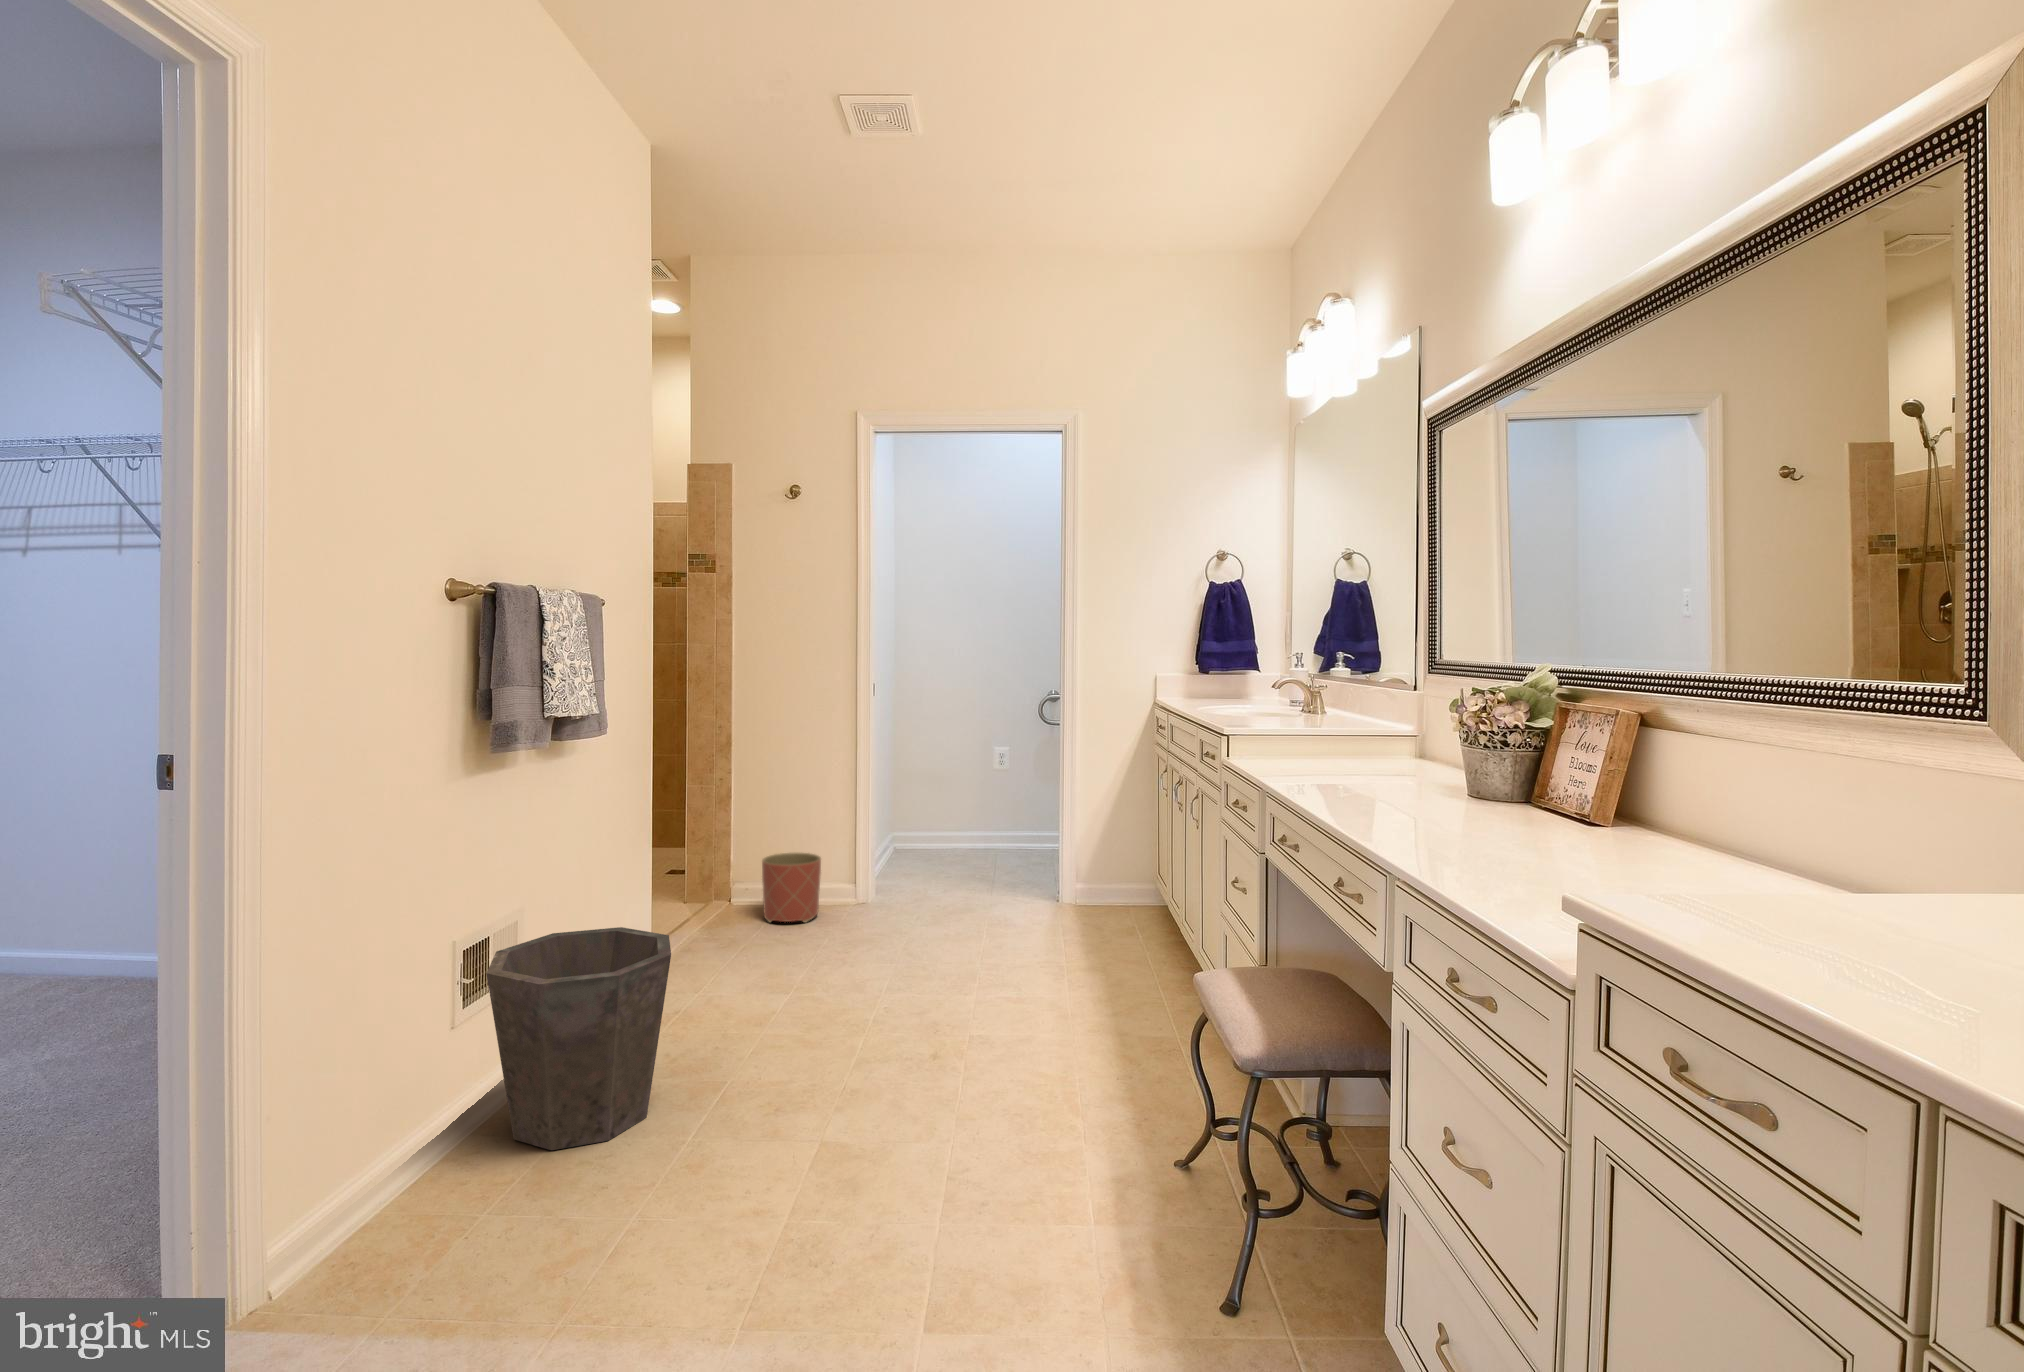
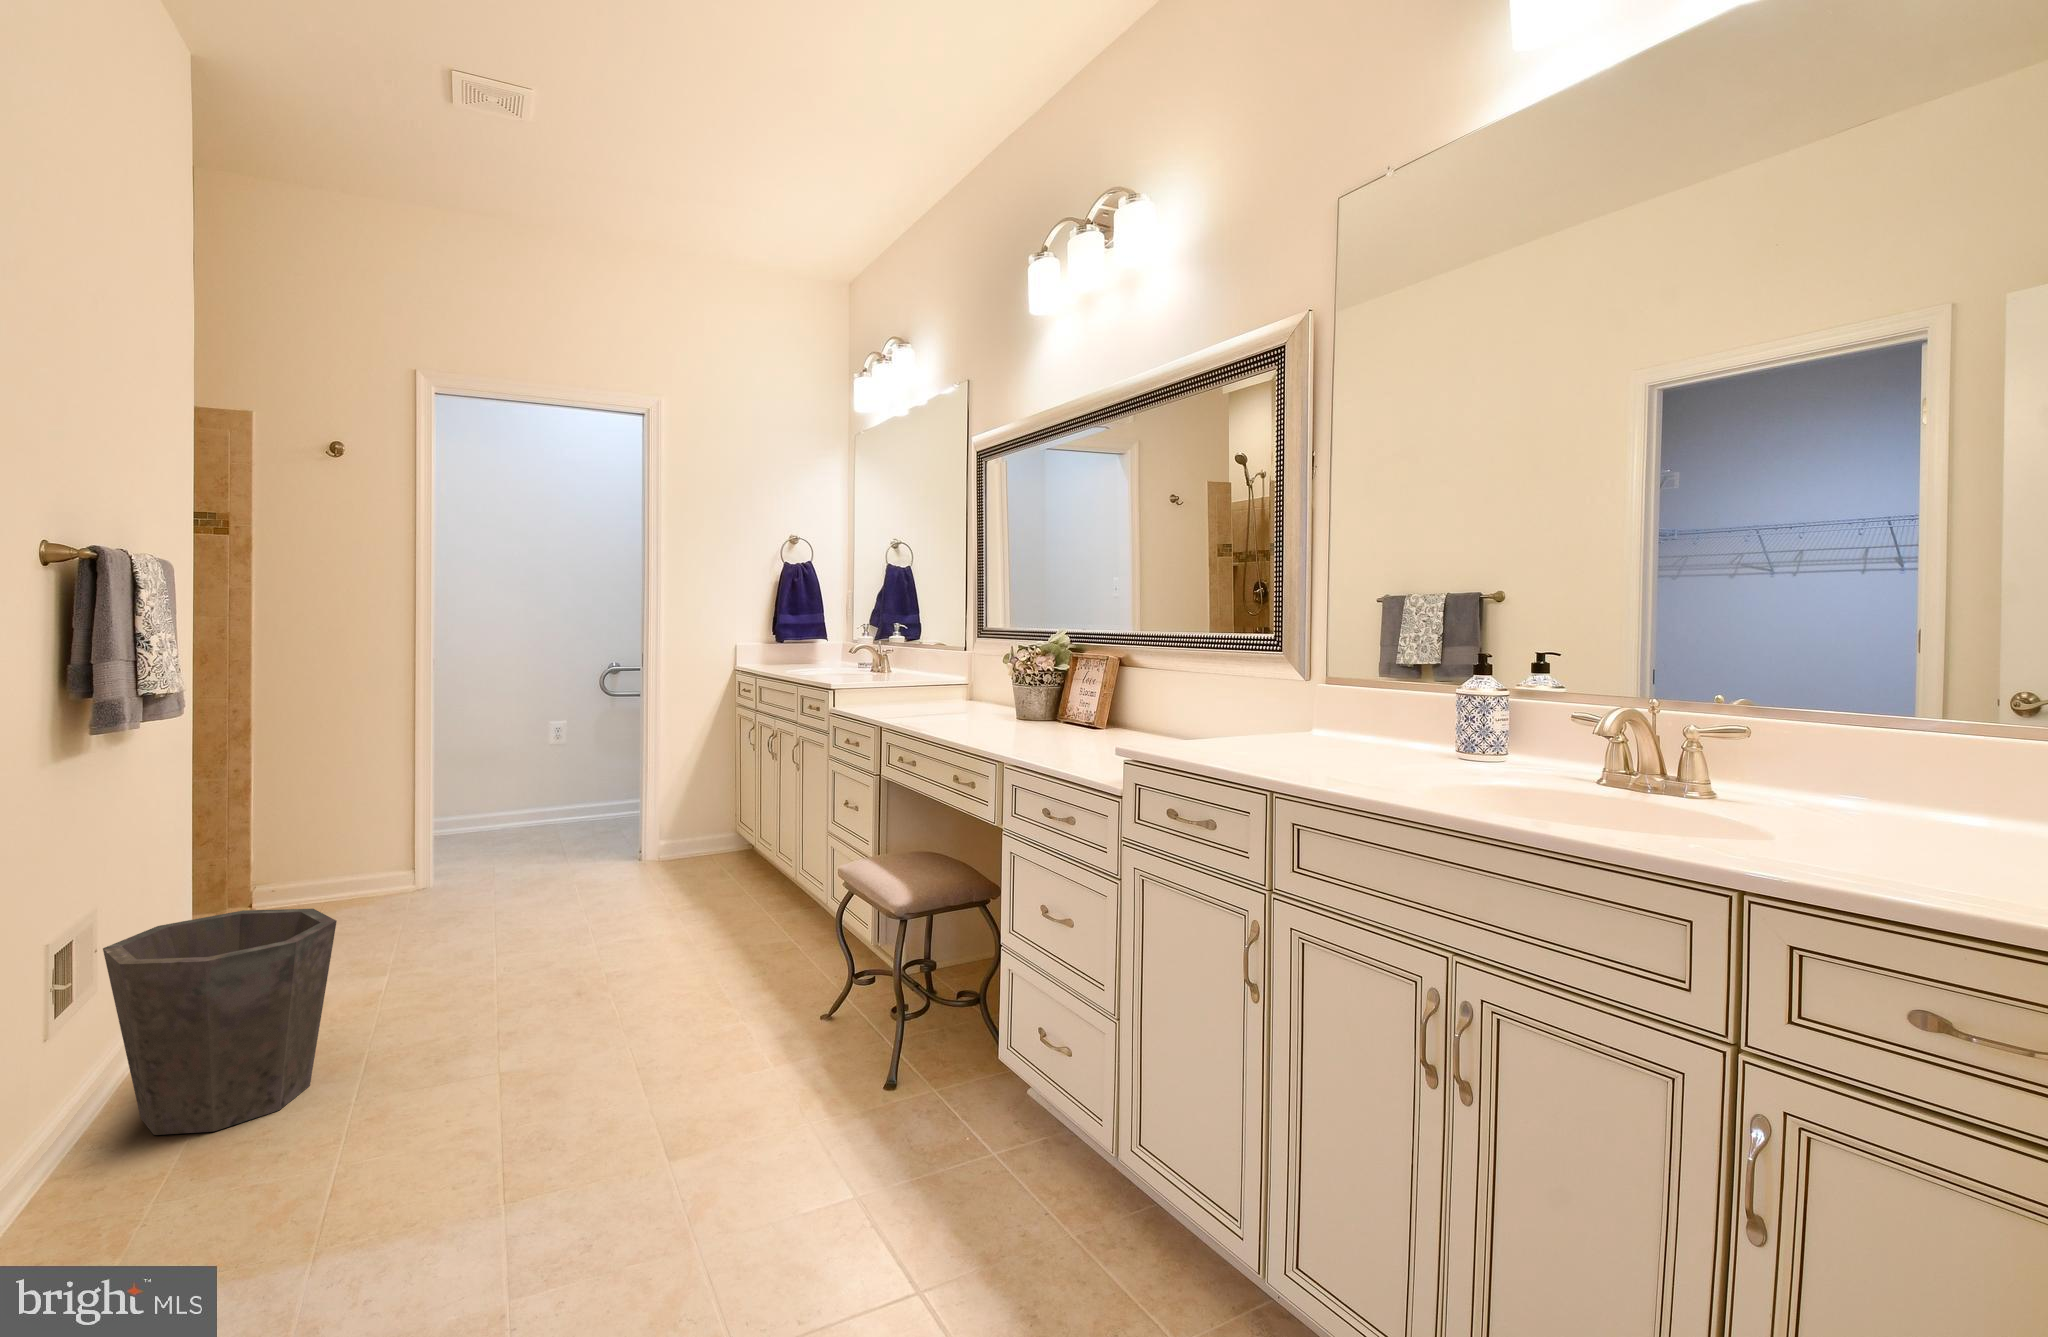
planter: present [762,853,821,922] -> none [309,840,385,917]

